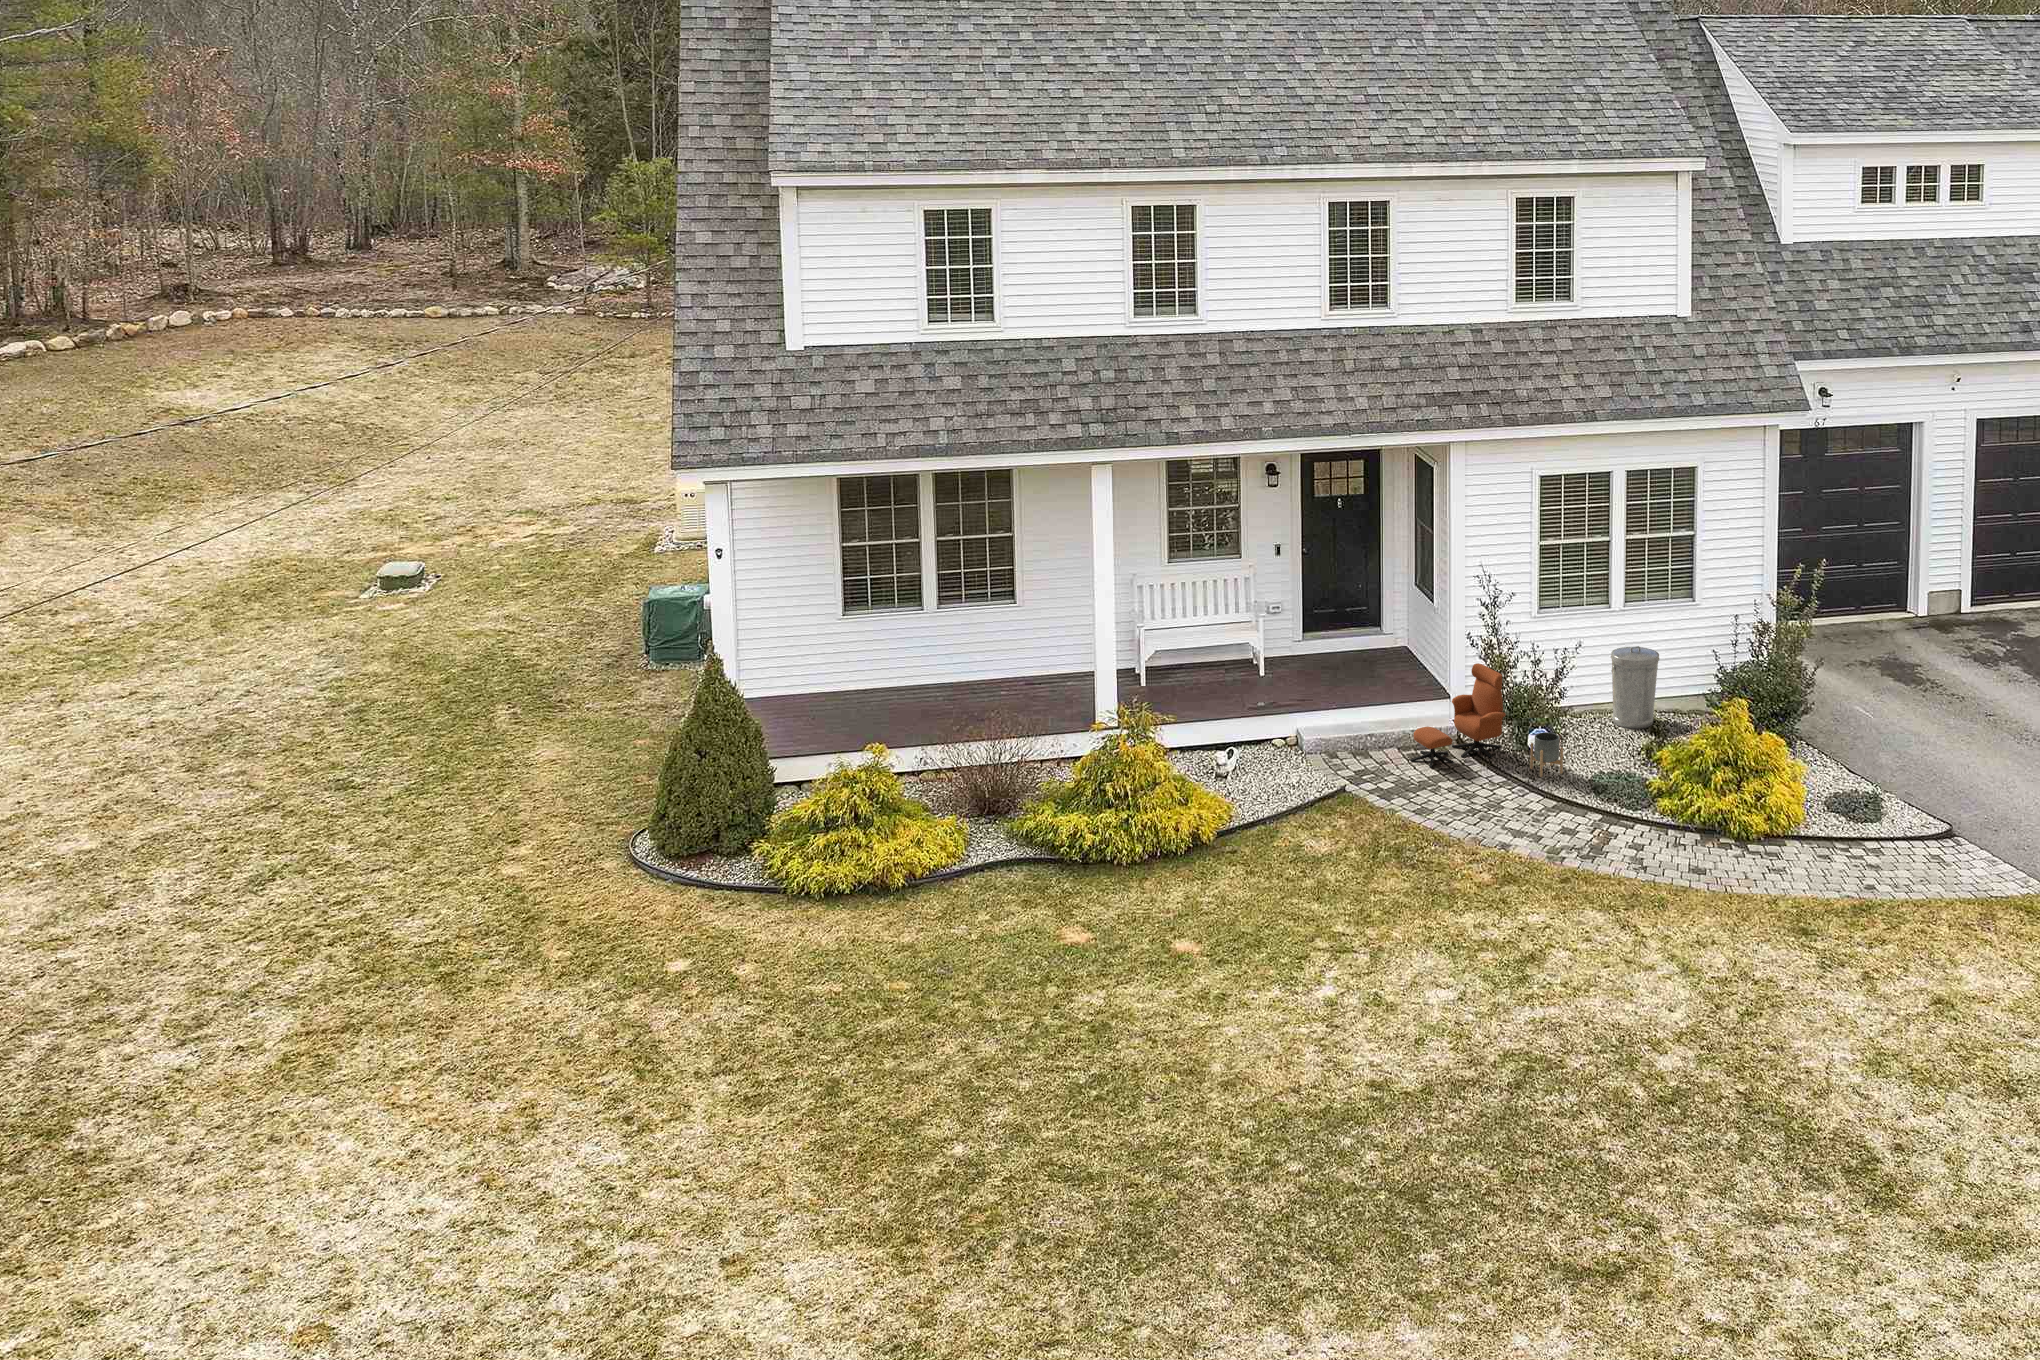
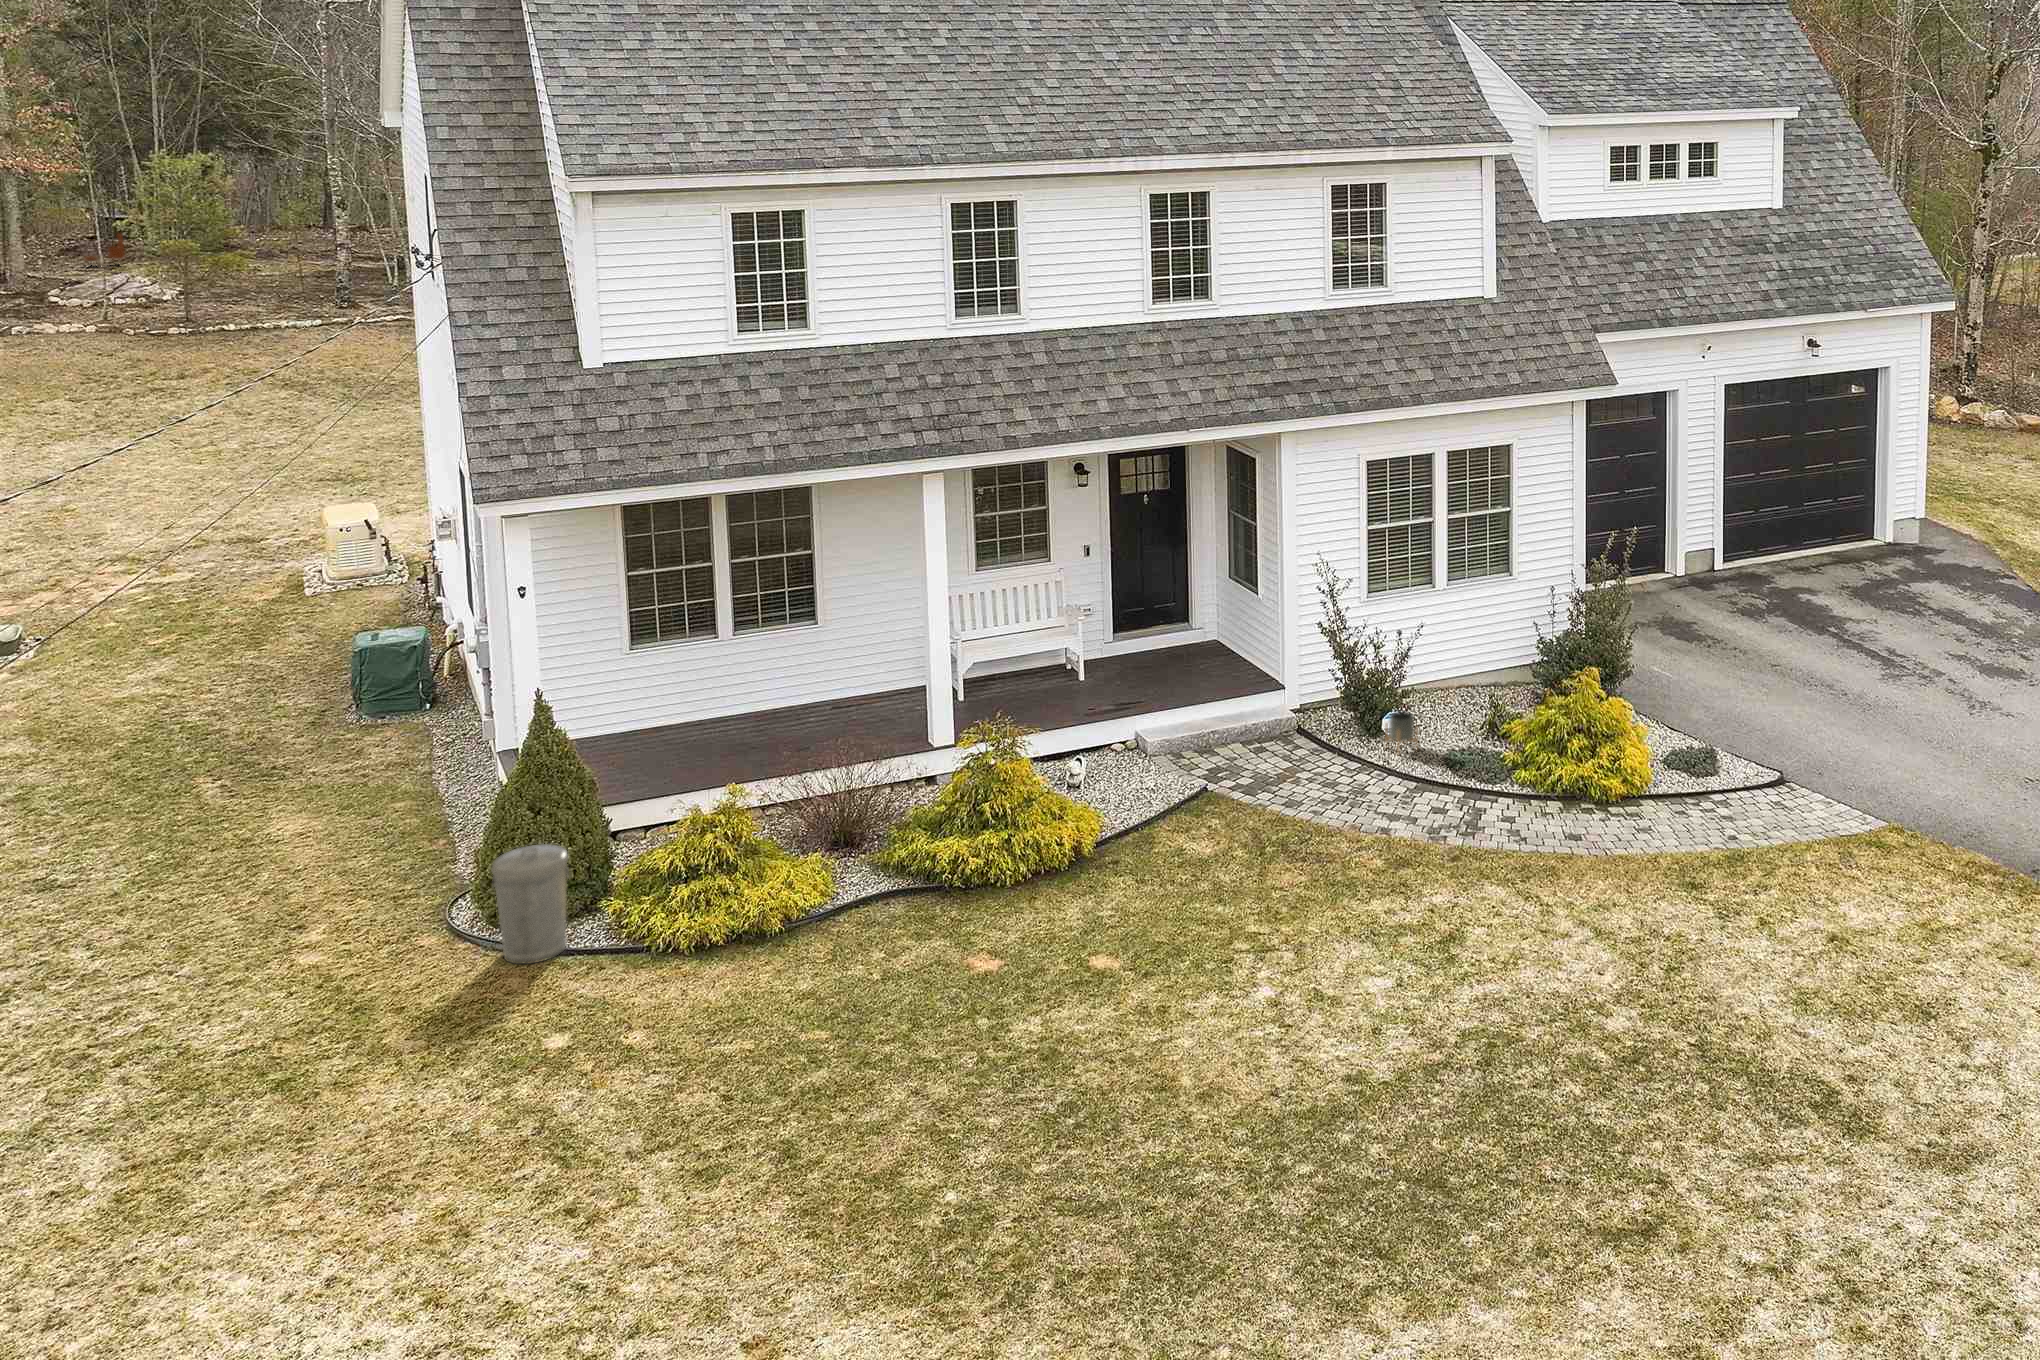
trash can: present [1611,646,1659,729] -> present [492,844,569,964]
lounge chair: present [1410,663,1506,768] -> present [84,234,125,266]

